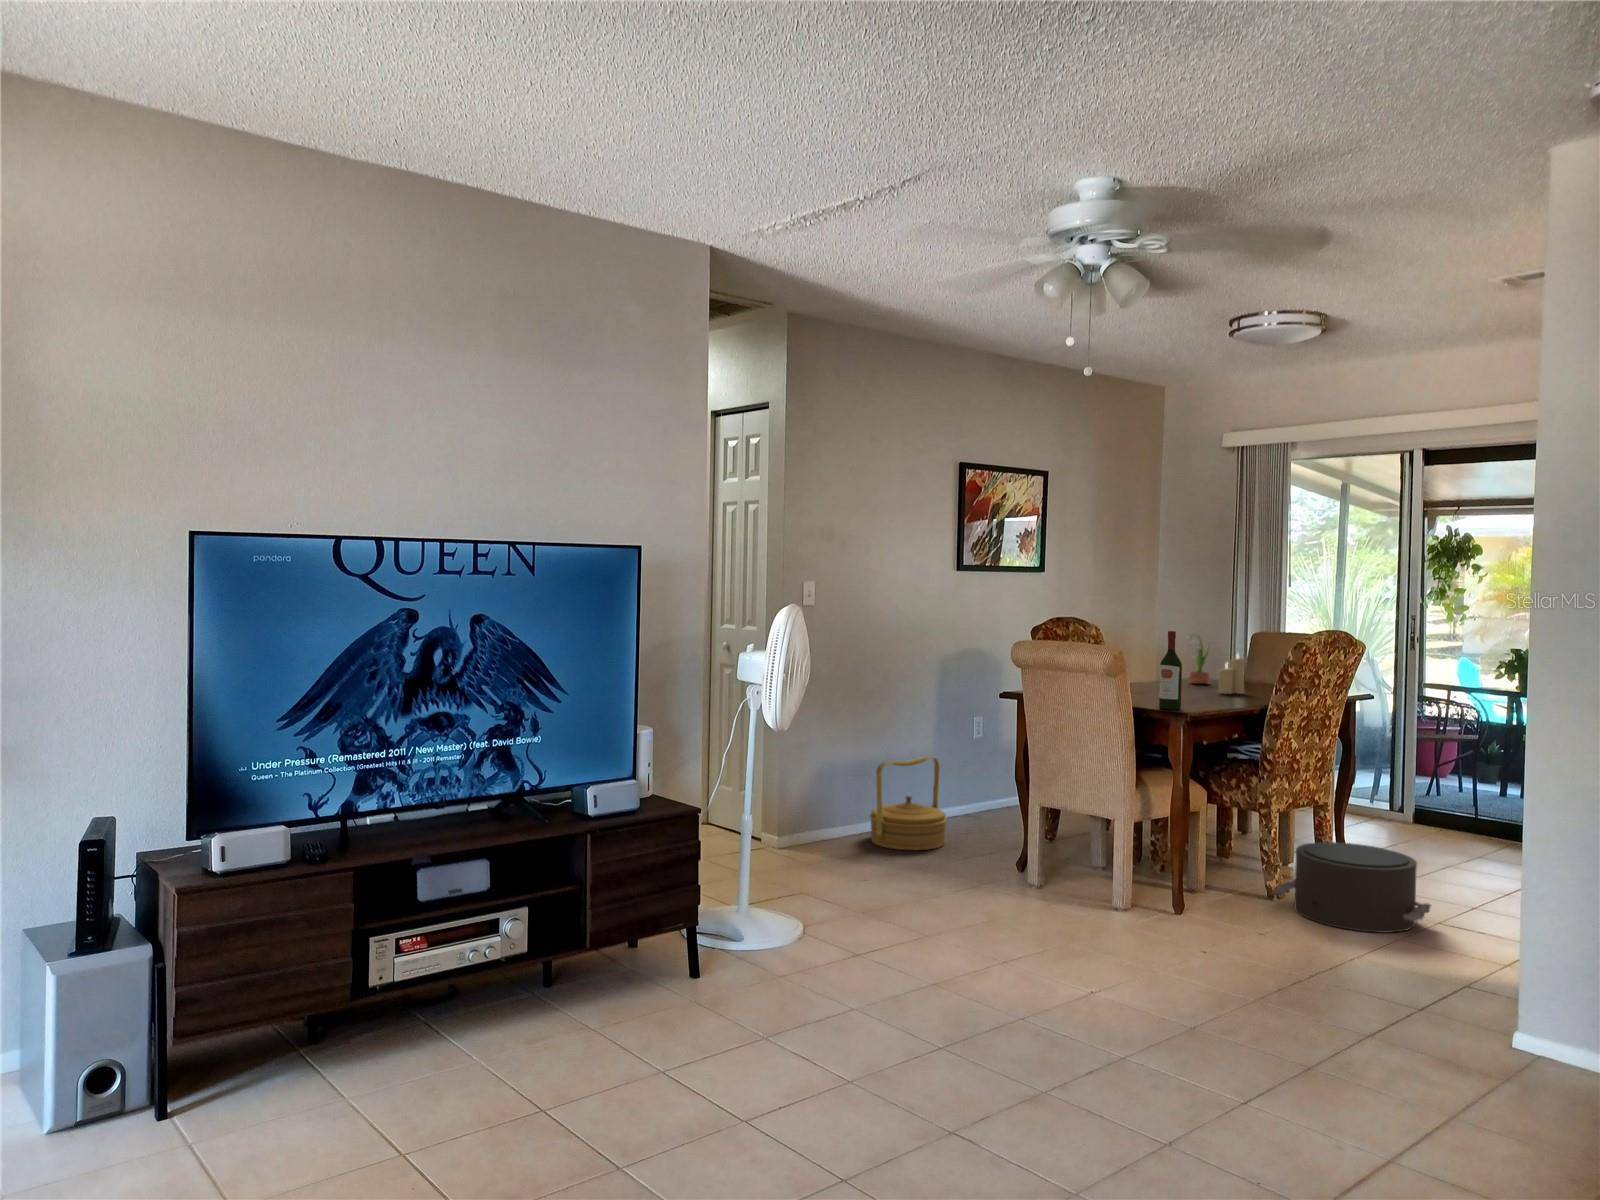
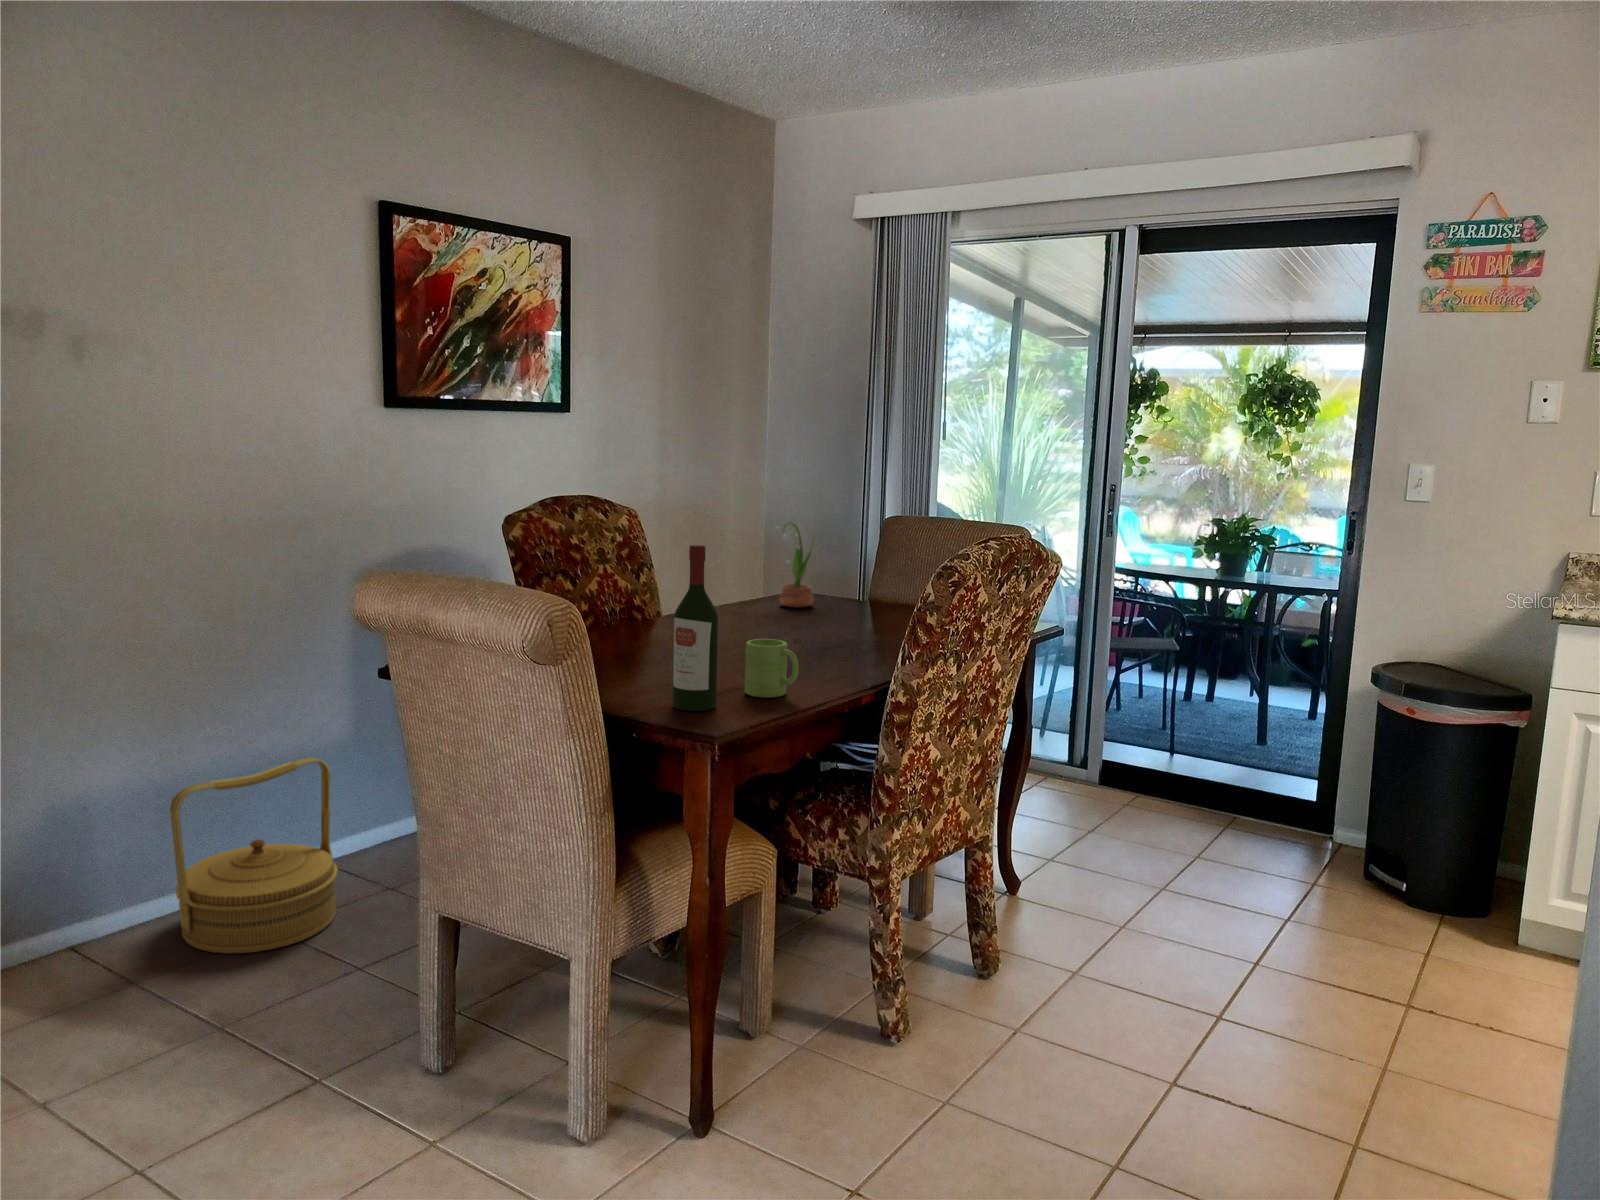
candle: present [1218,654,1245,694] -> none [815,564,861,639]
mug: none [1192,680,1221,708] -> present [745,639,799,698]
pouf: present [1273,842,1431,933] -> none [886,920,1159,1131]

